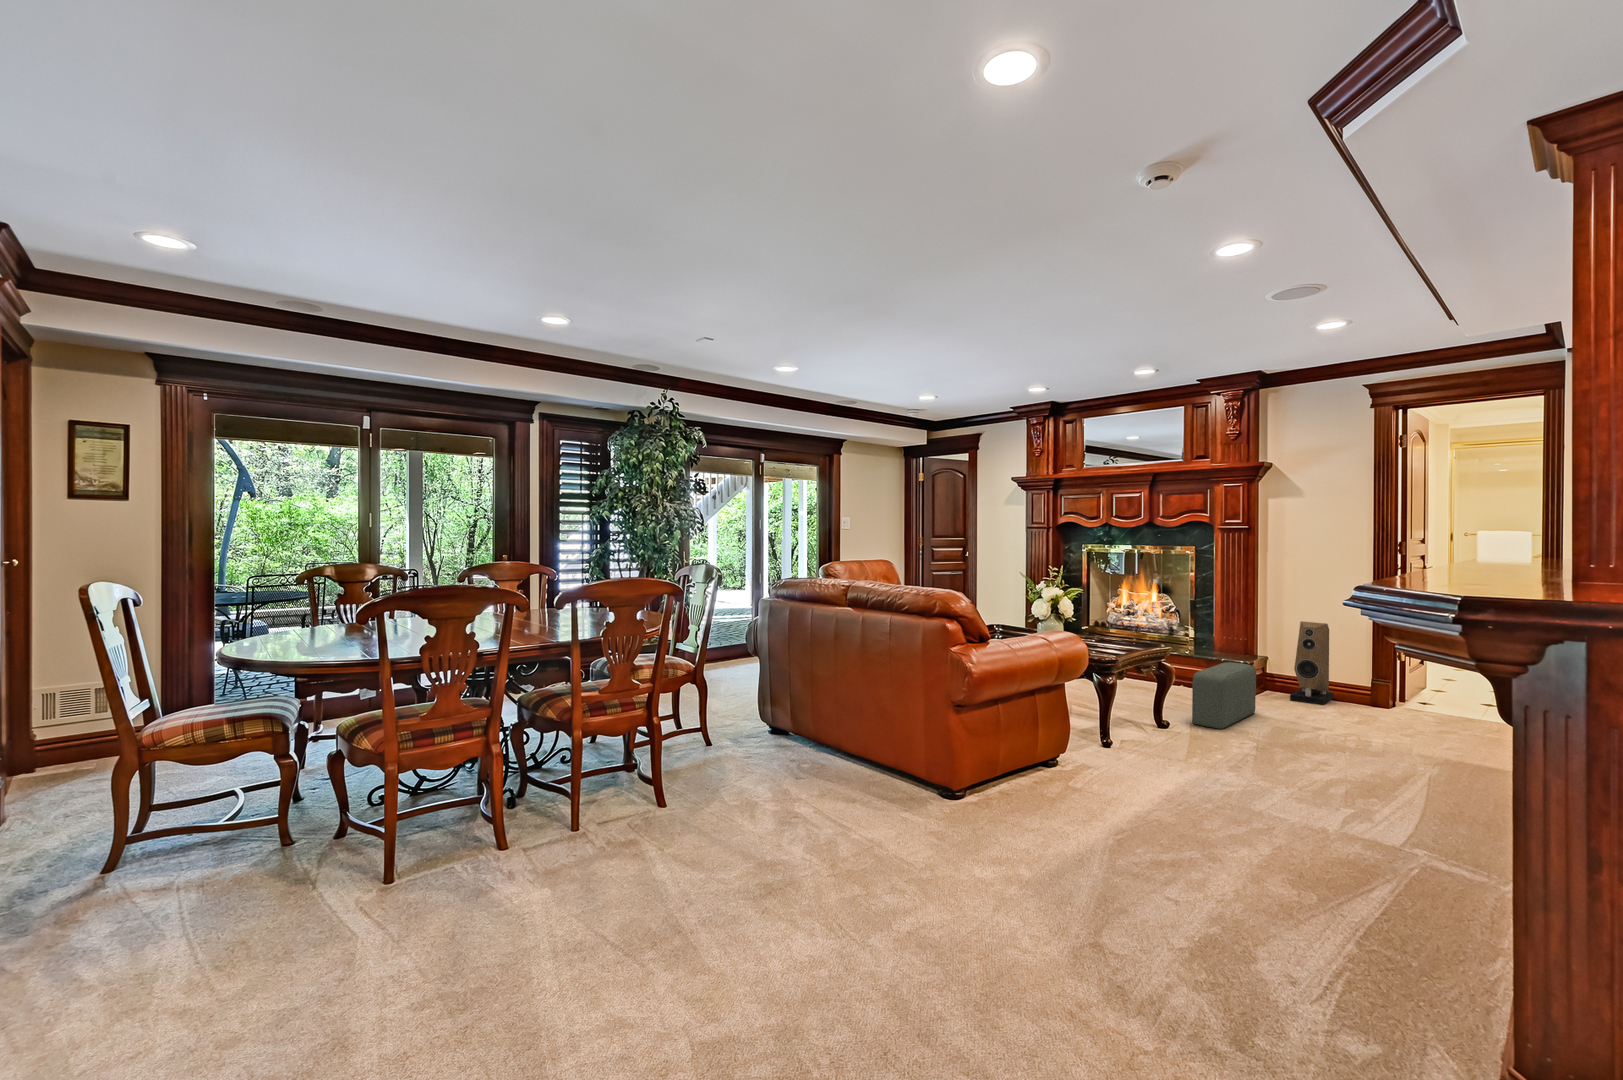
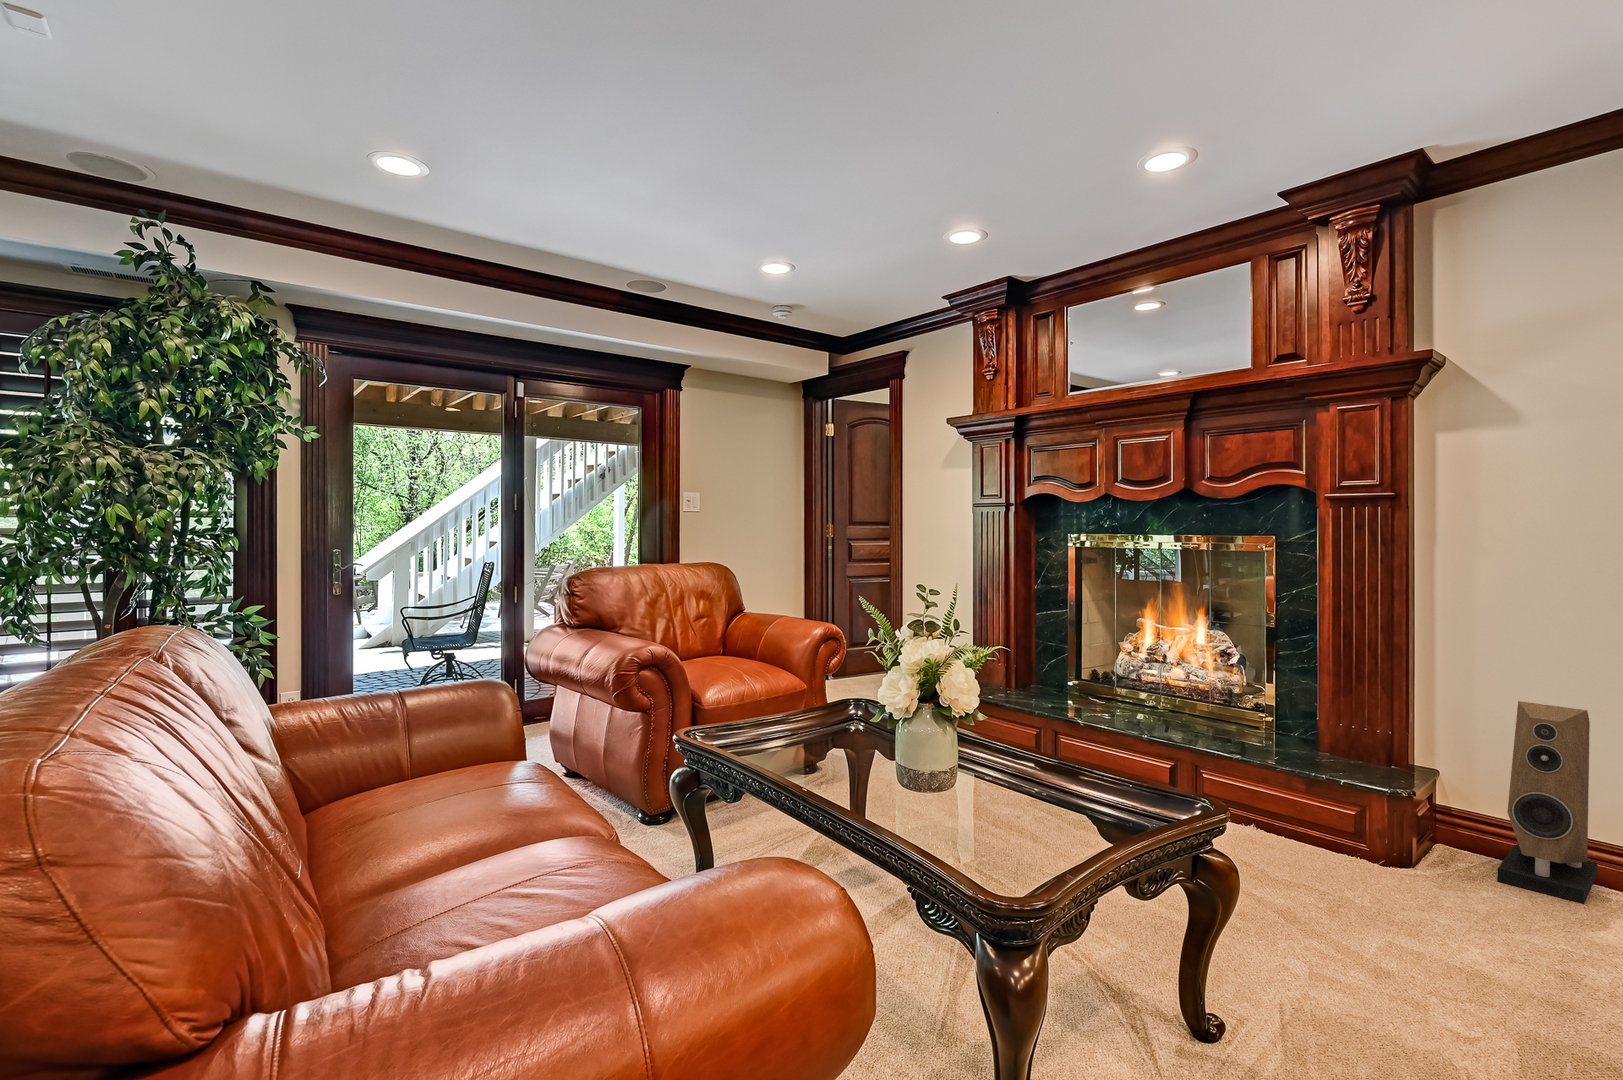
pouf: present [1192,662,1256,729] -> none [1268,814,1429,1035]

